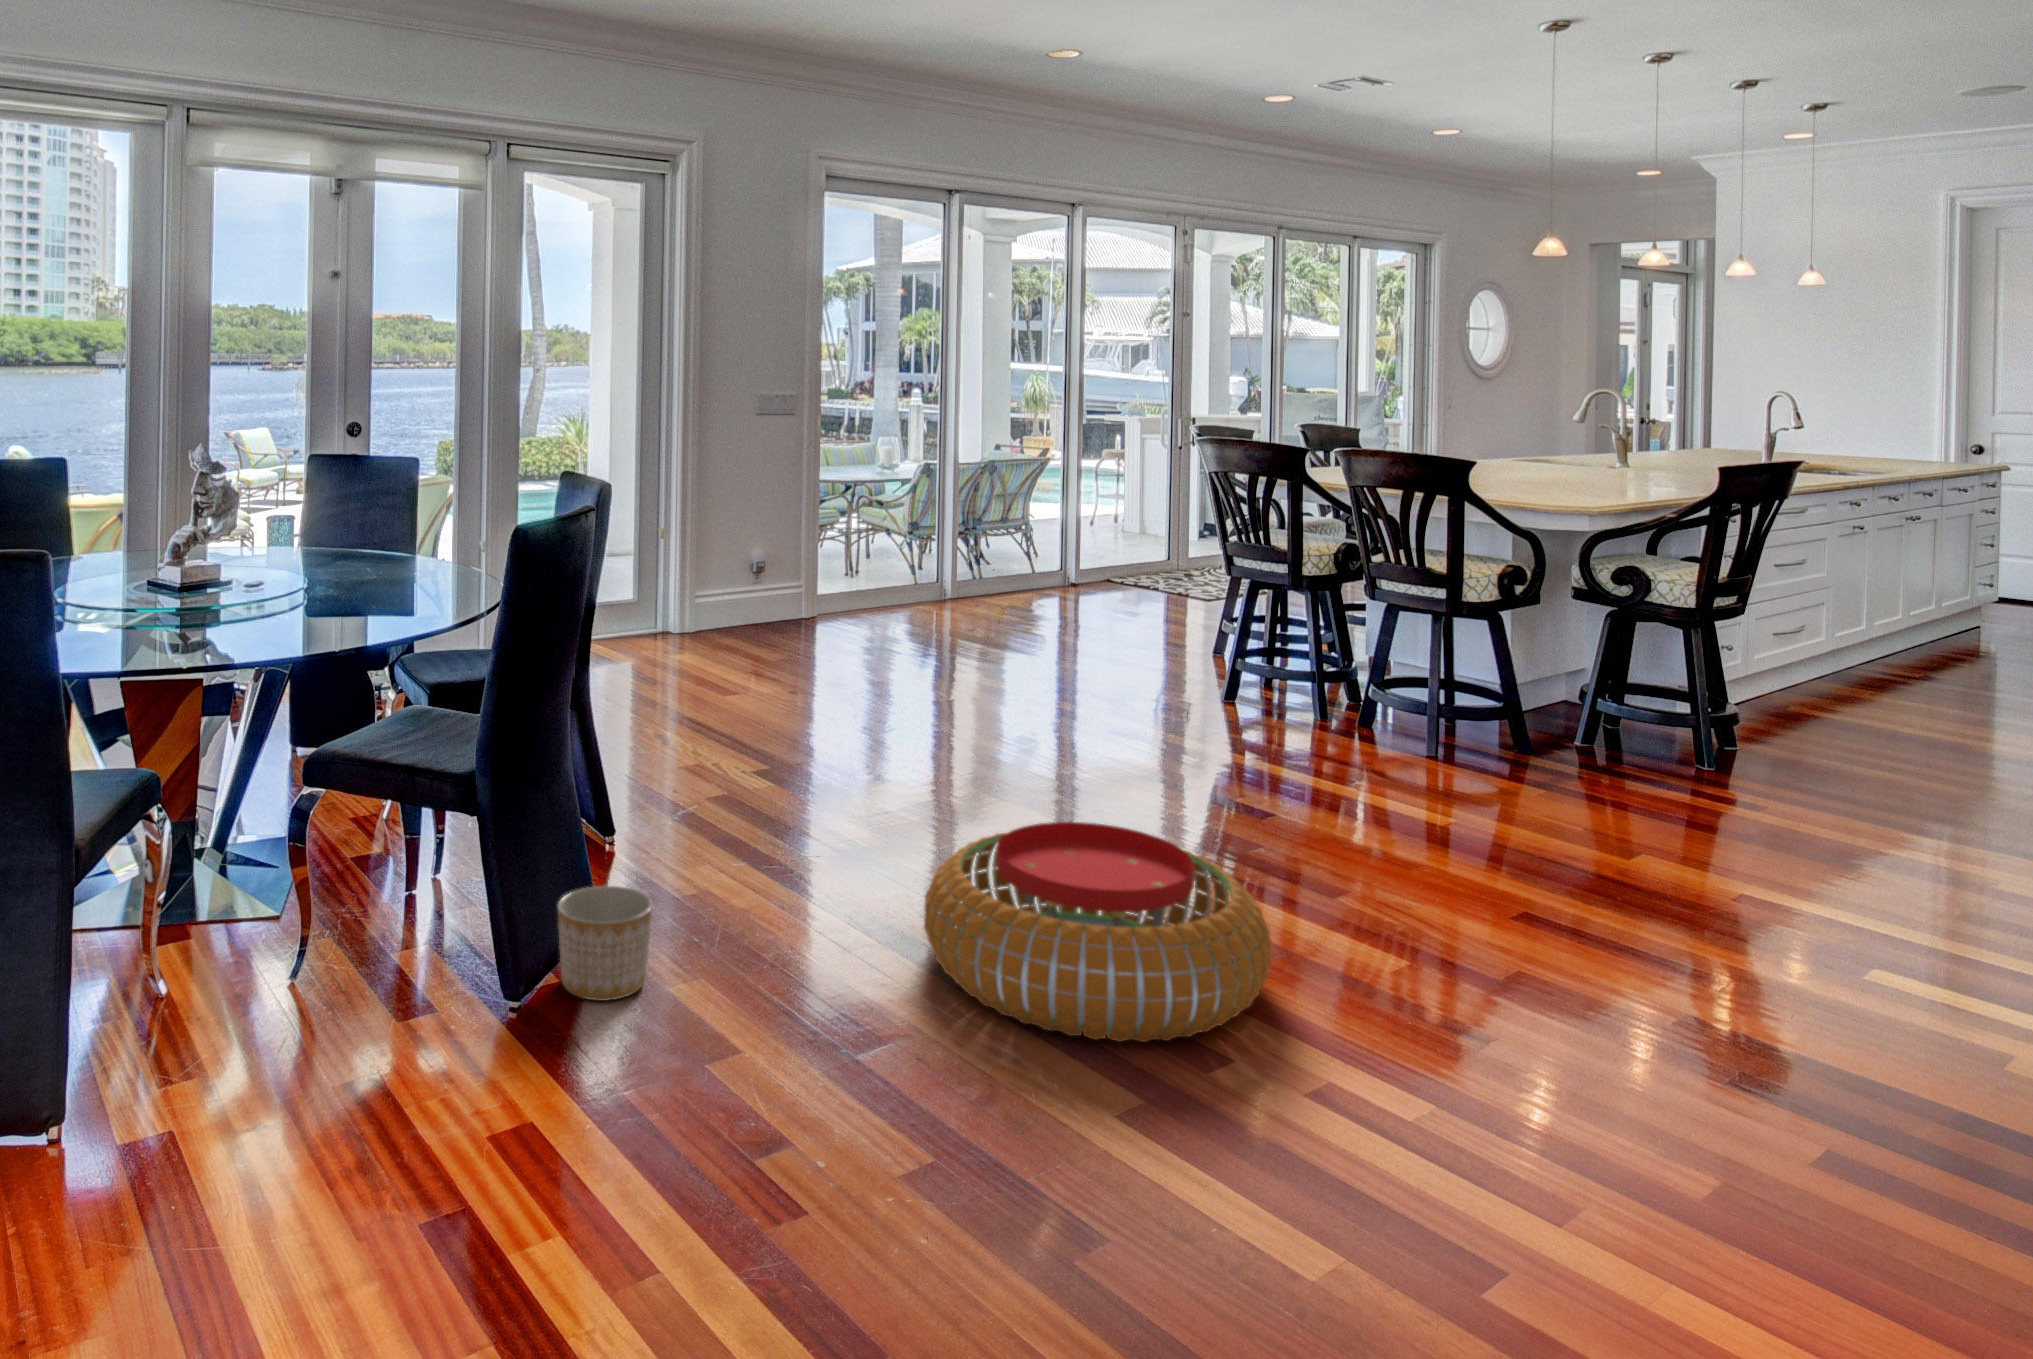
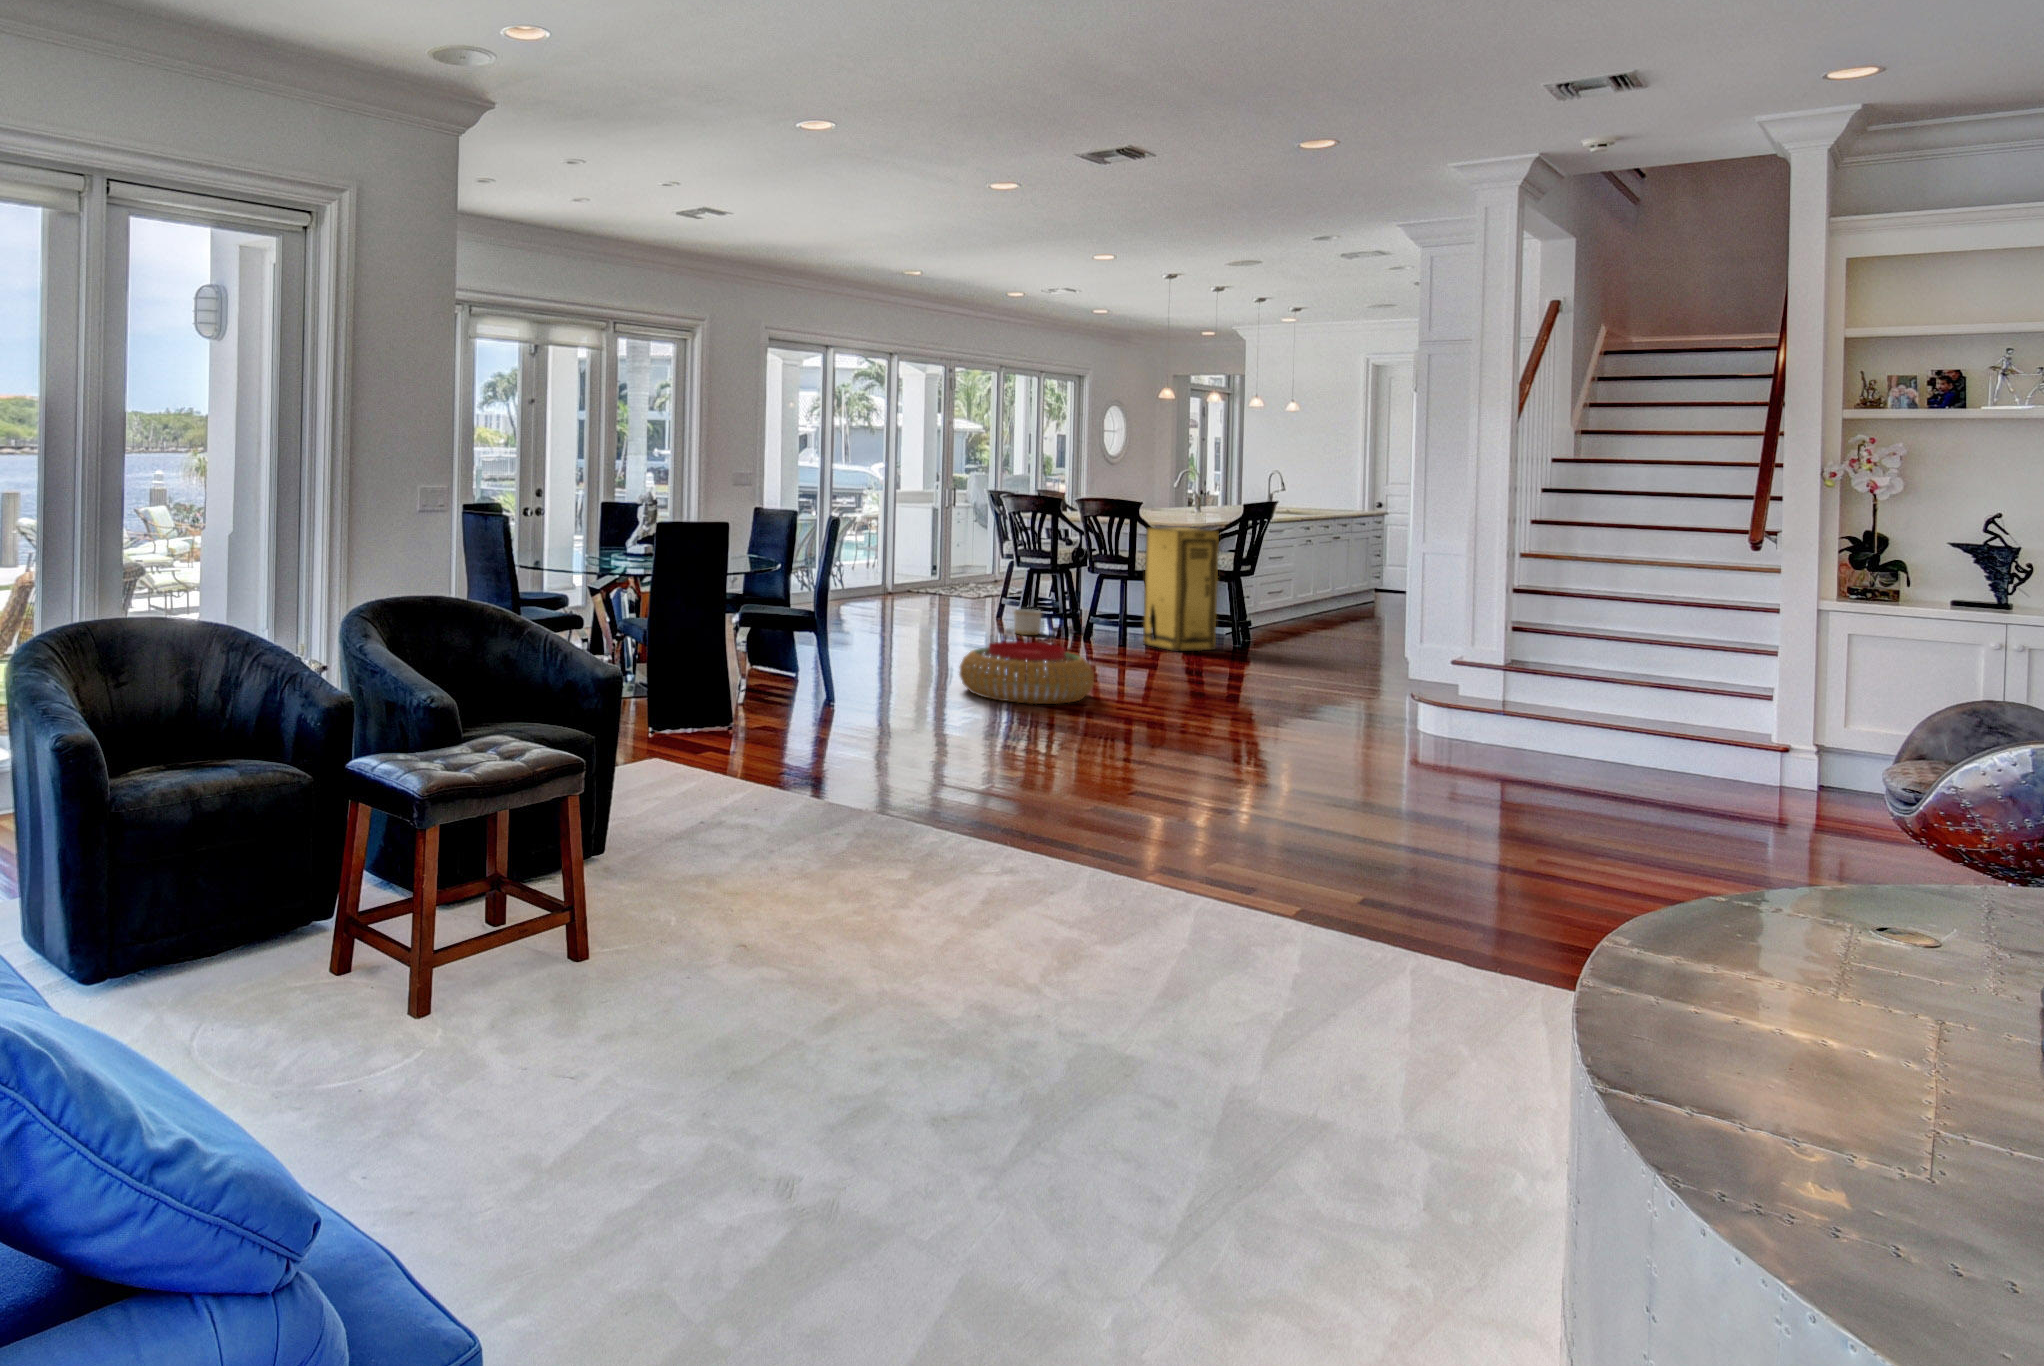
storage cabinet: none [1483,512,1656,786] -> present [1143,527,1219,651]
planter: present [558,886,653,1001] -> present [1014,609,1041,635]

